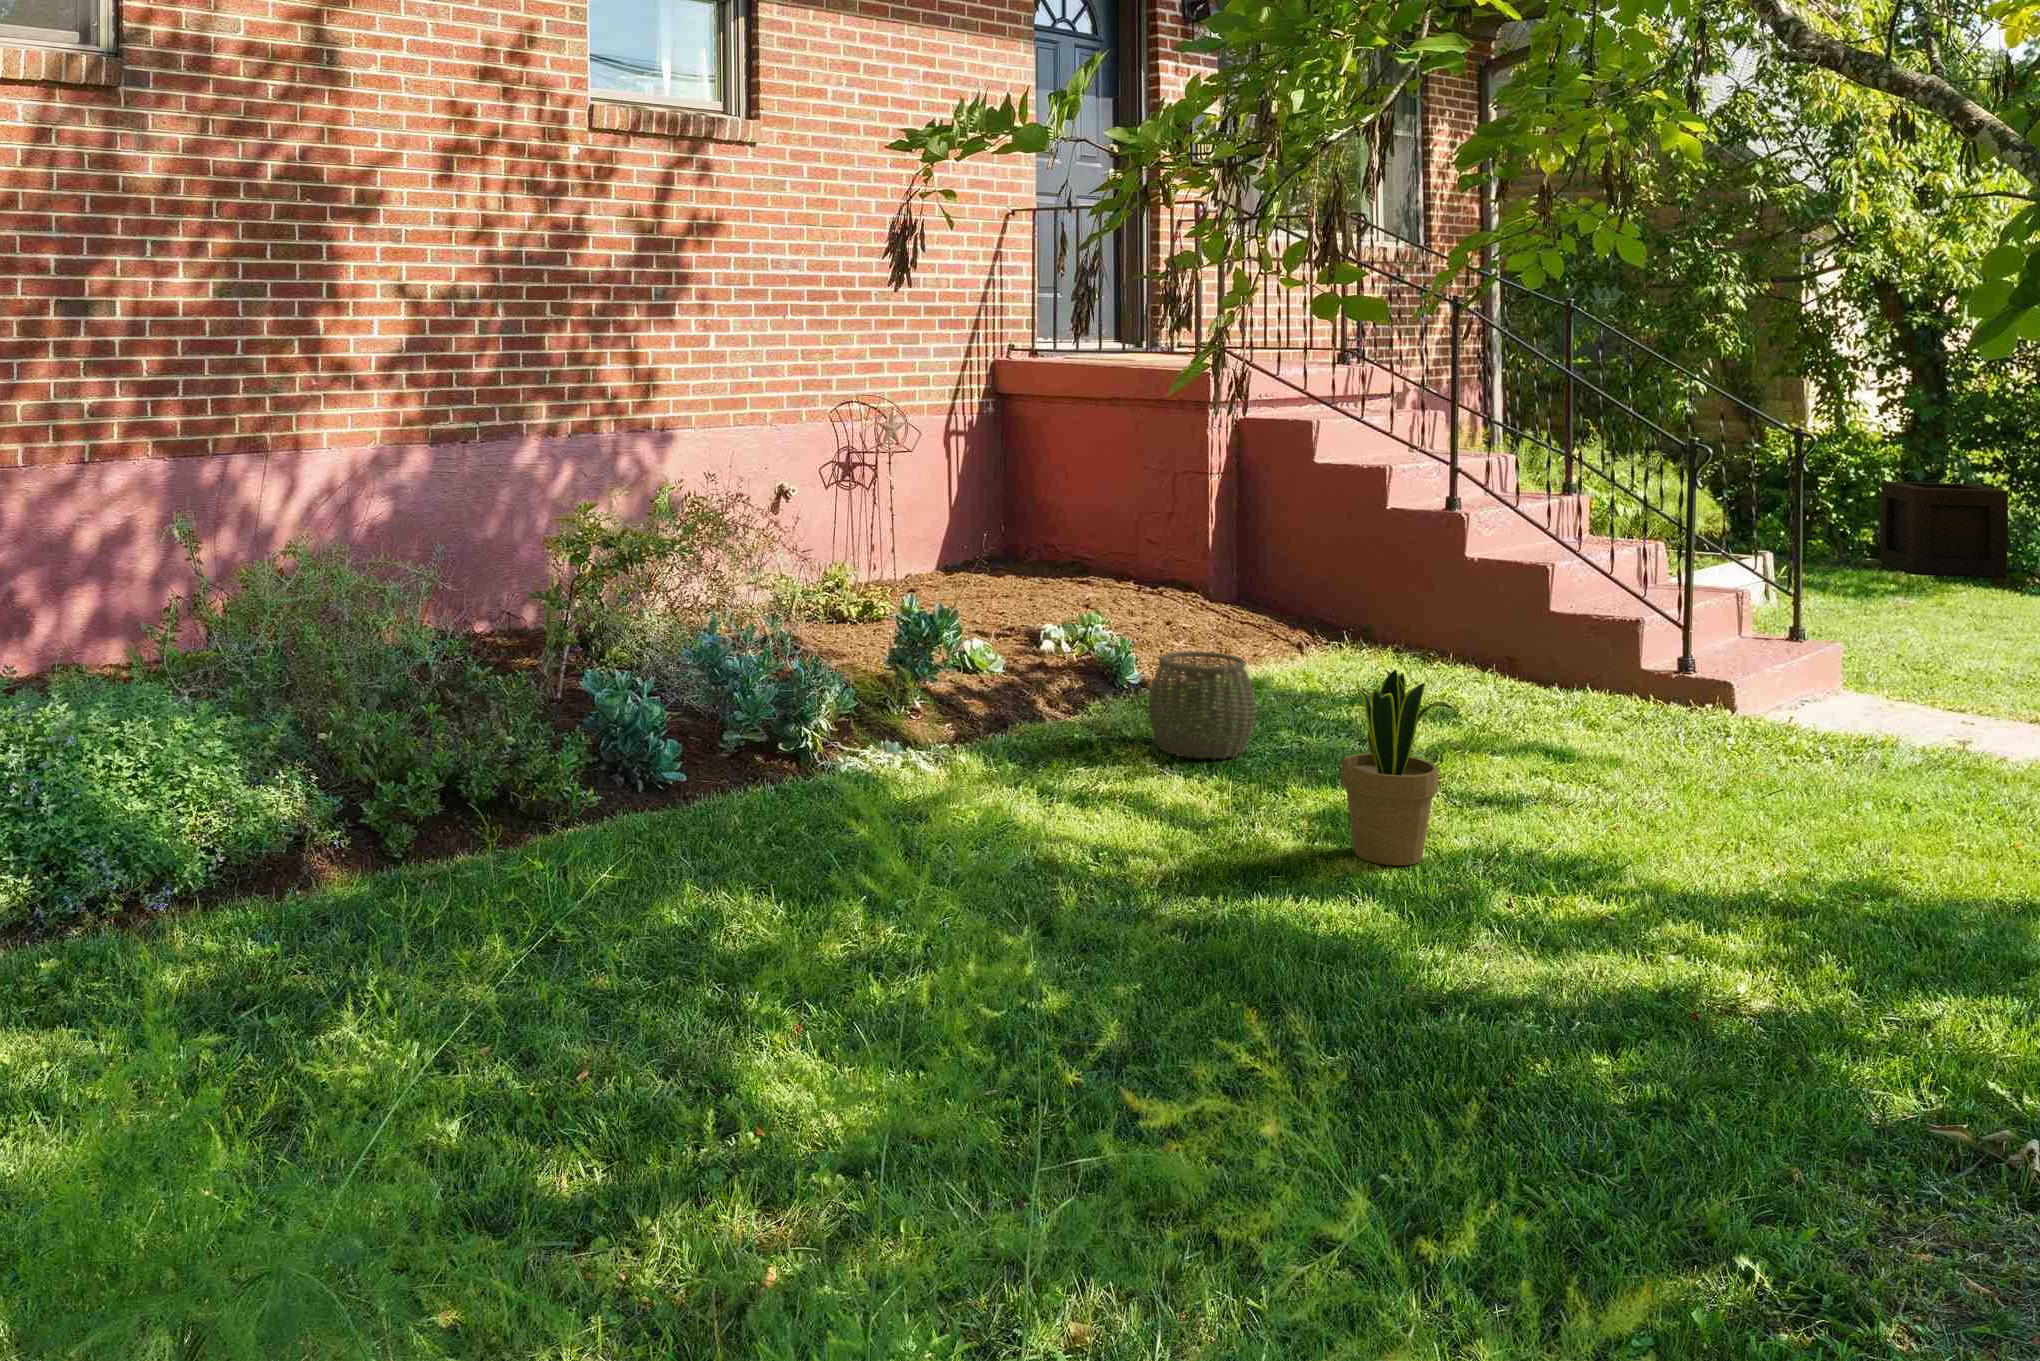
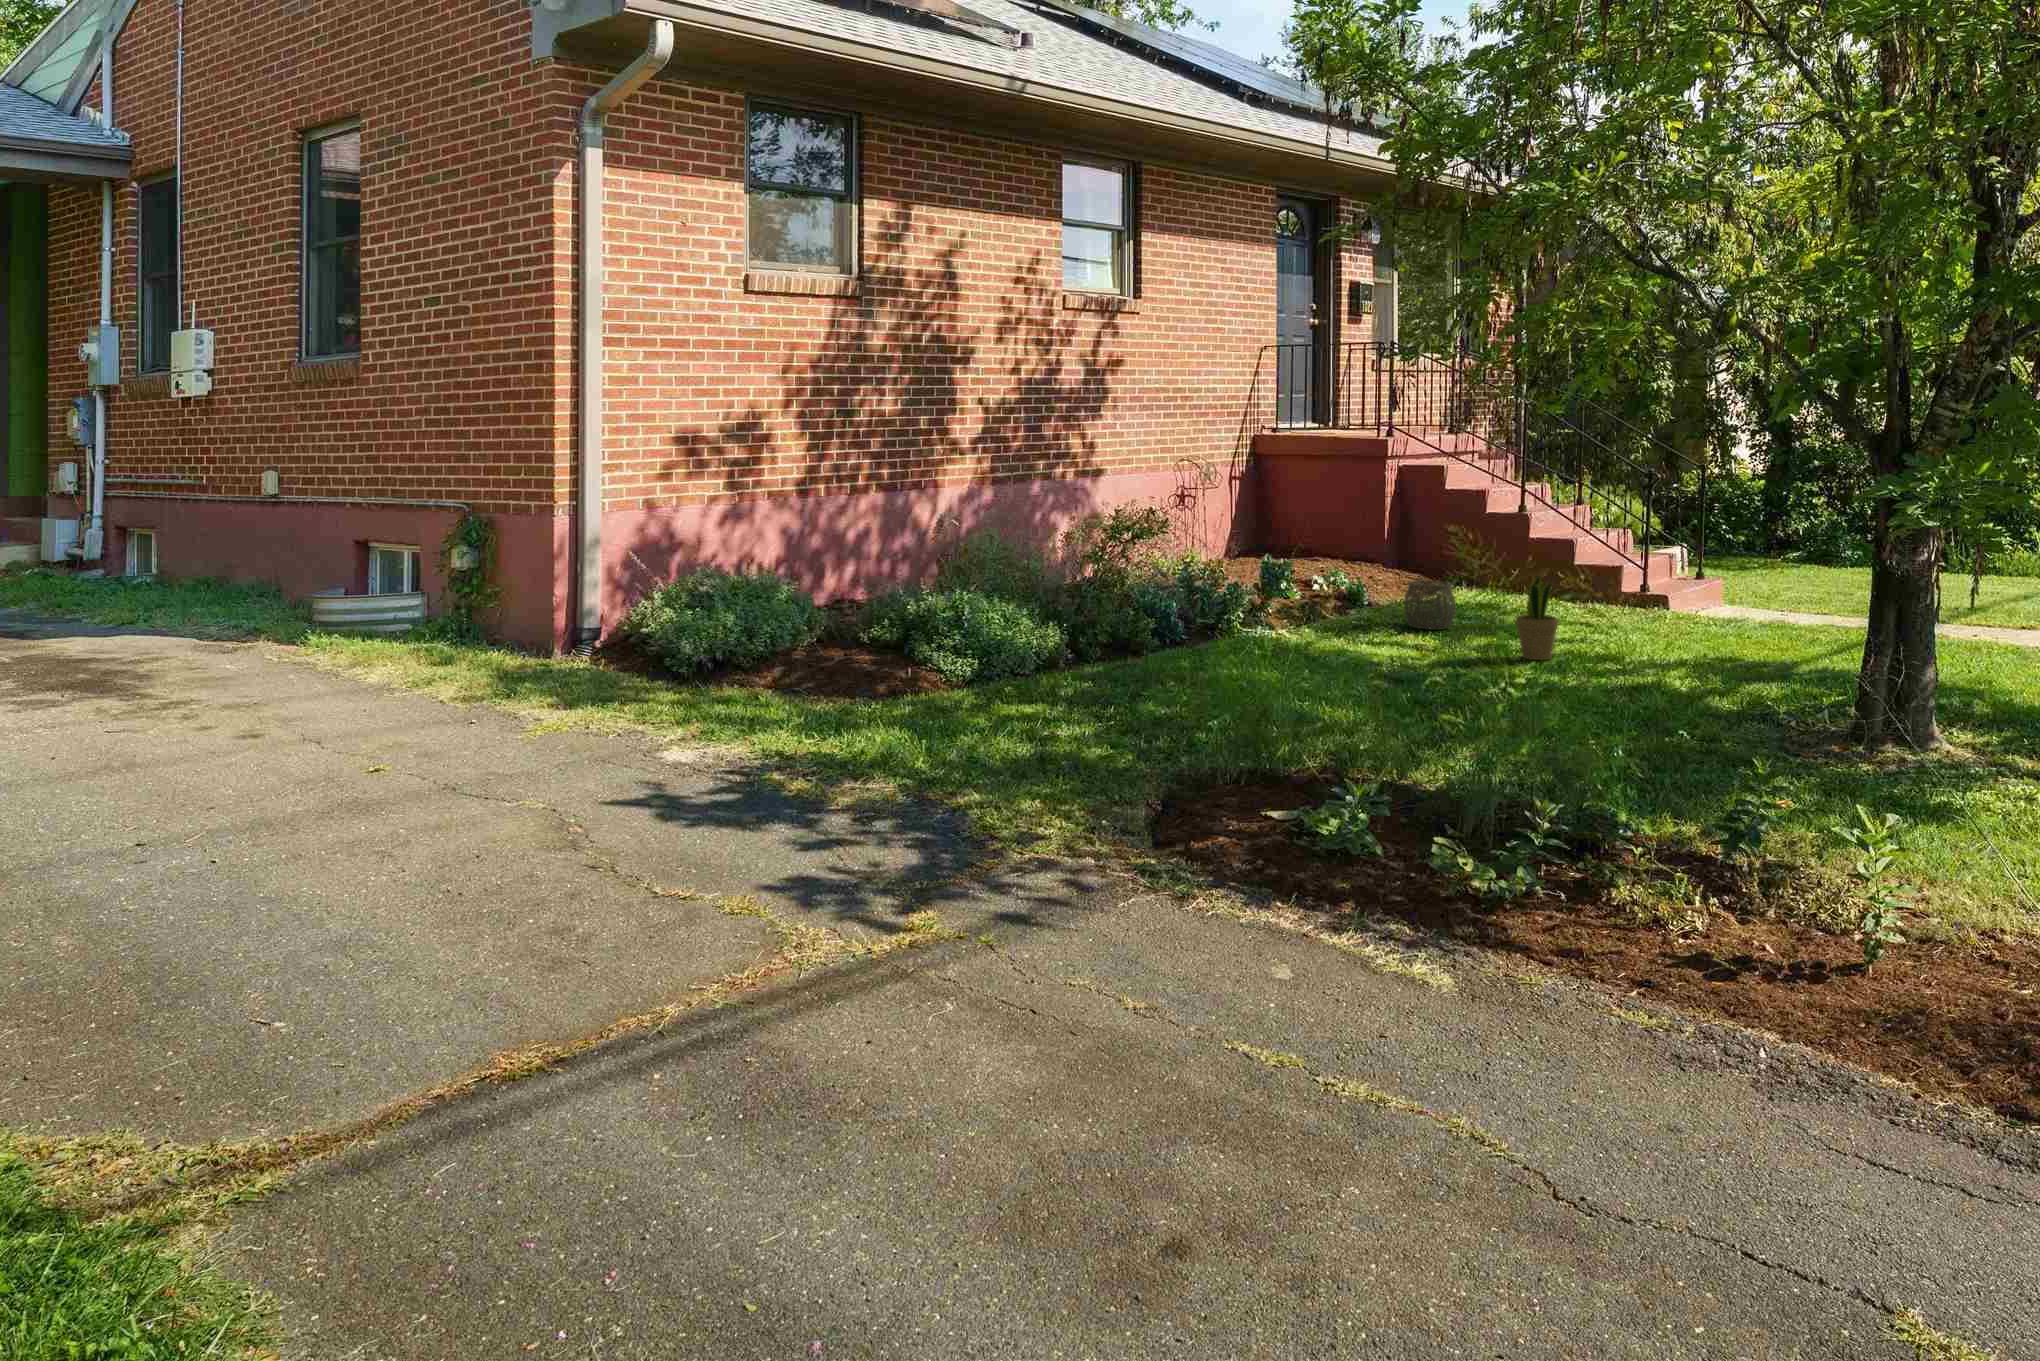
wooden crate: present [1880,481,2008,577] -> none [1741,499,1810,552]

